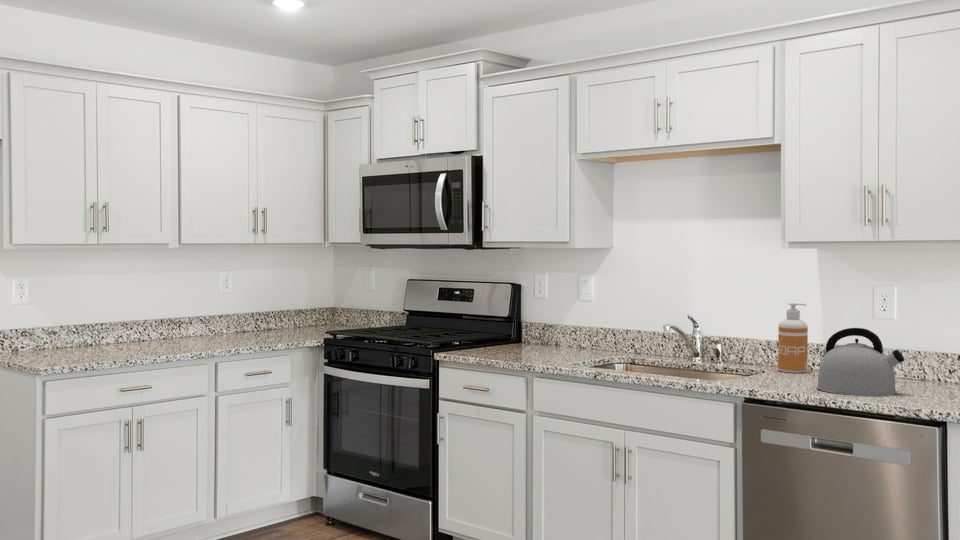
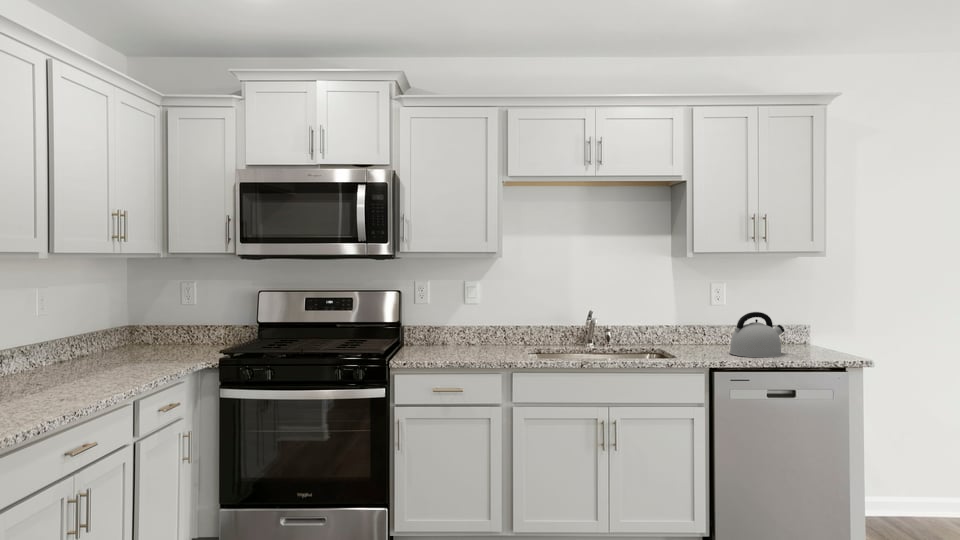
soap dispenser: present [778,303,808,373] -> none [656,297,677,348]

